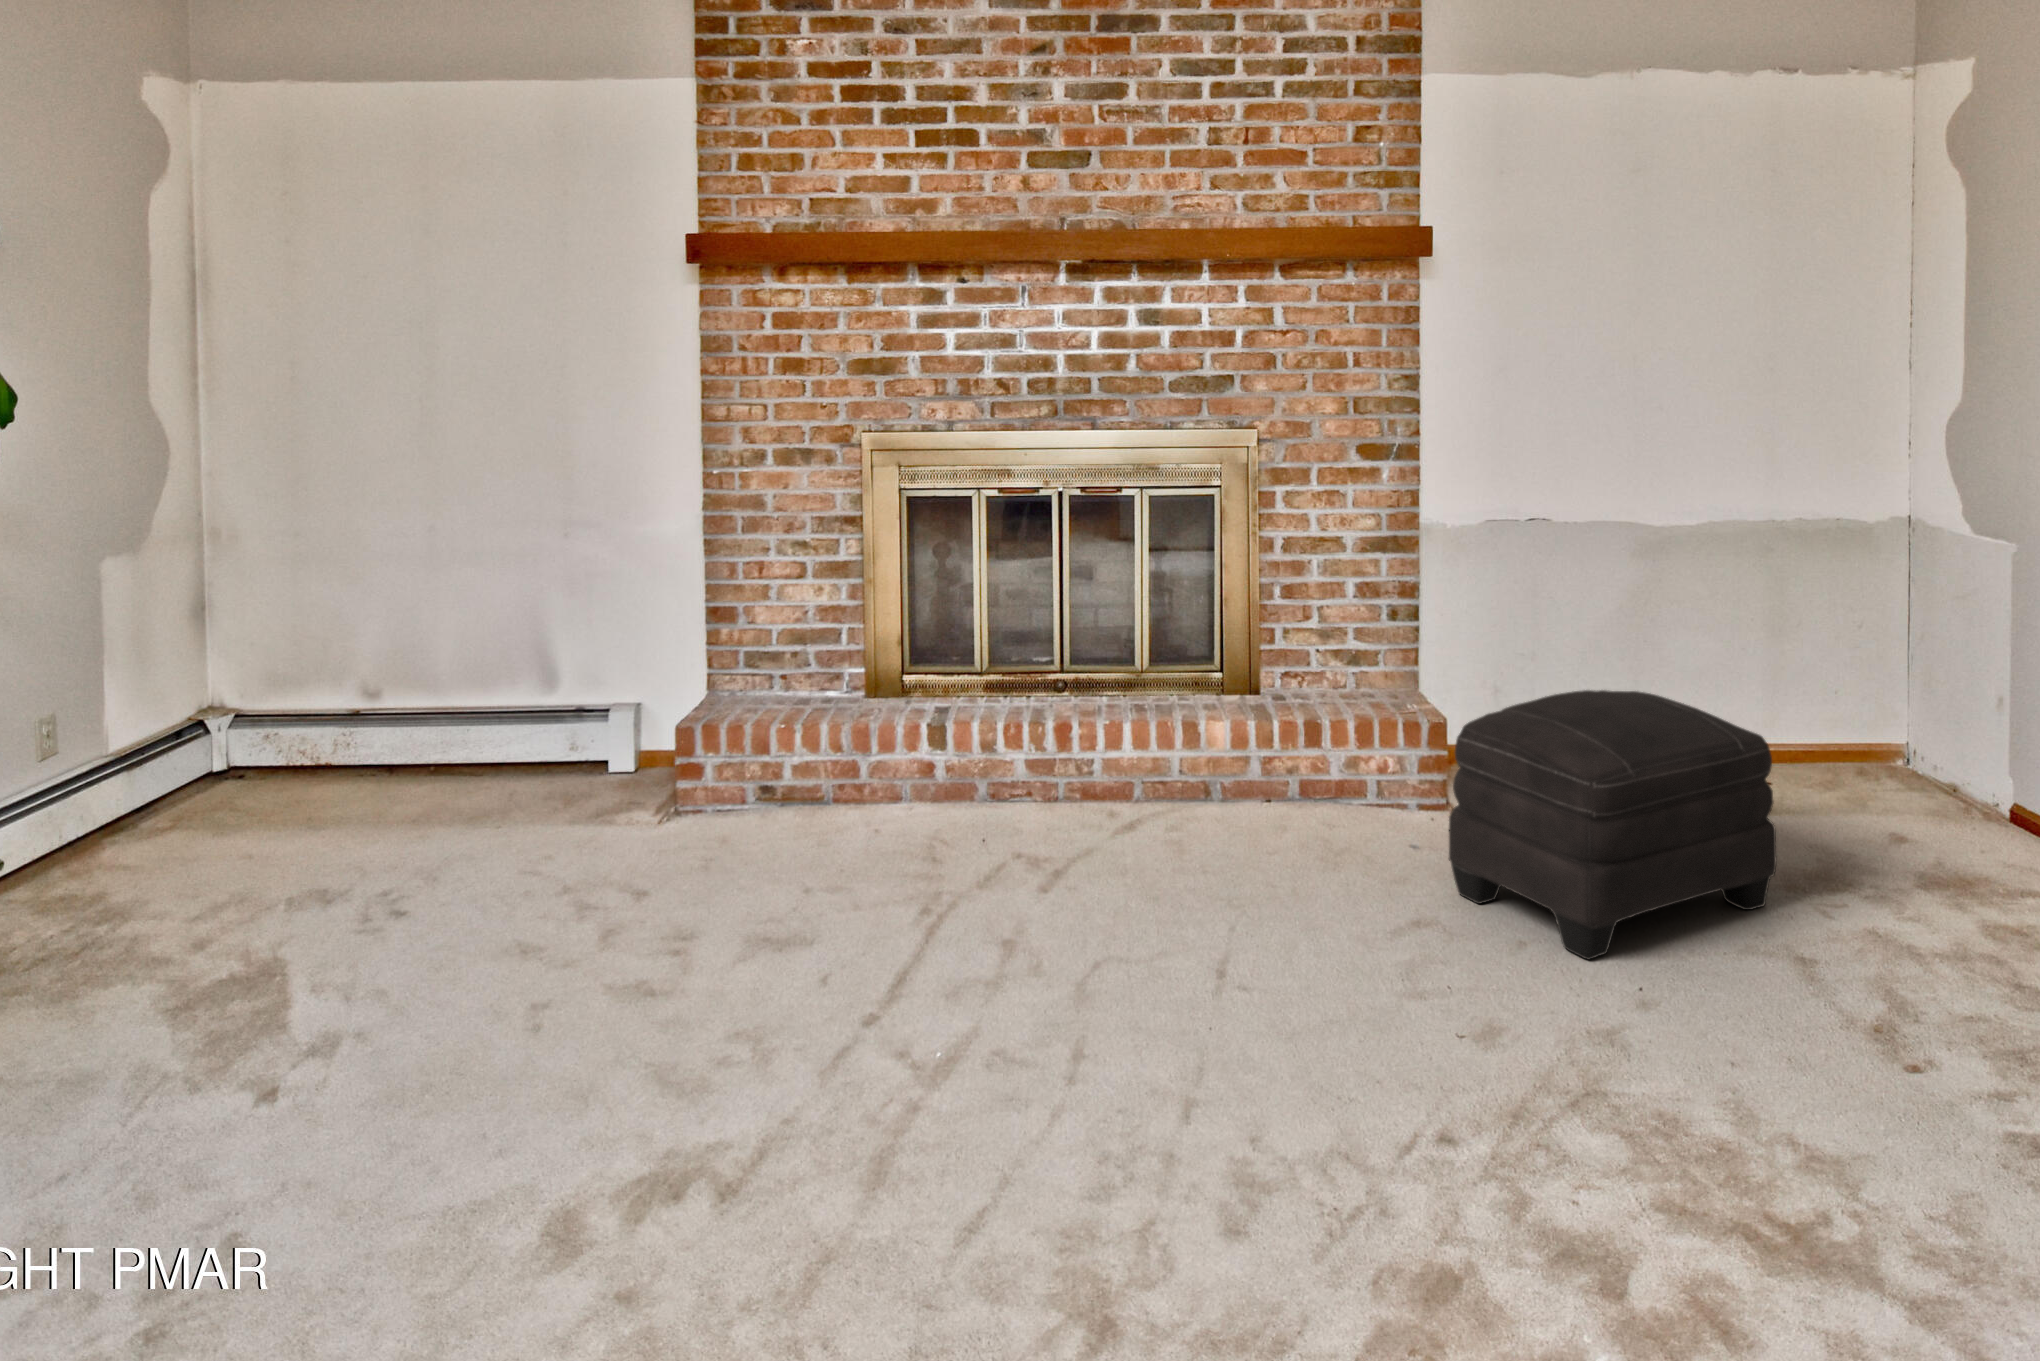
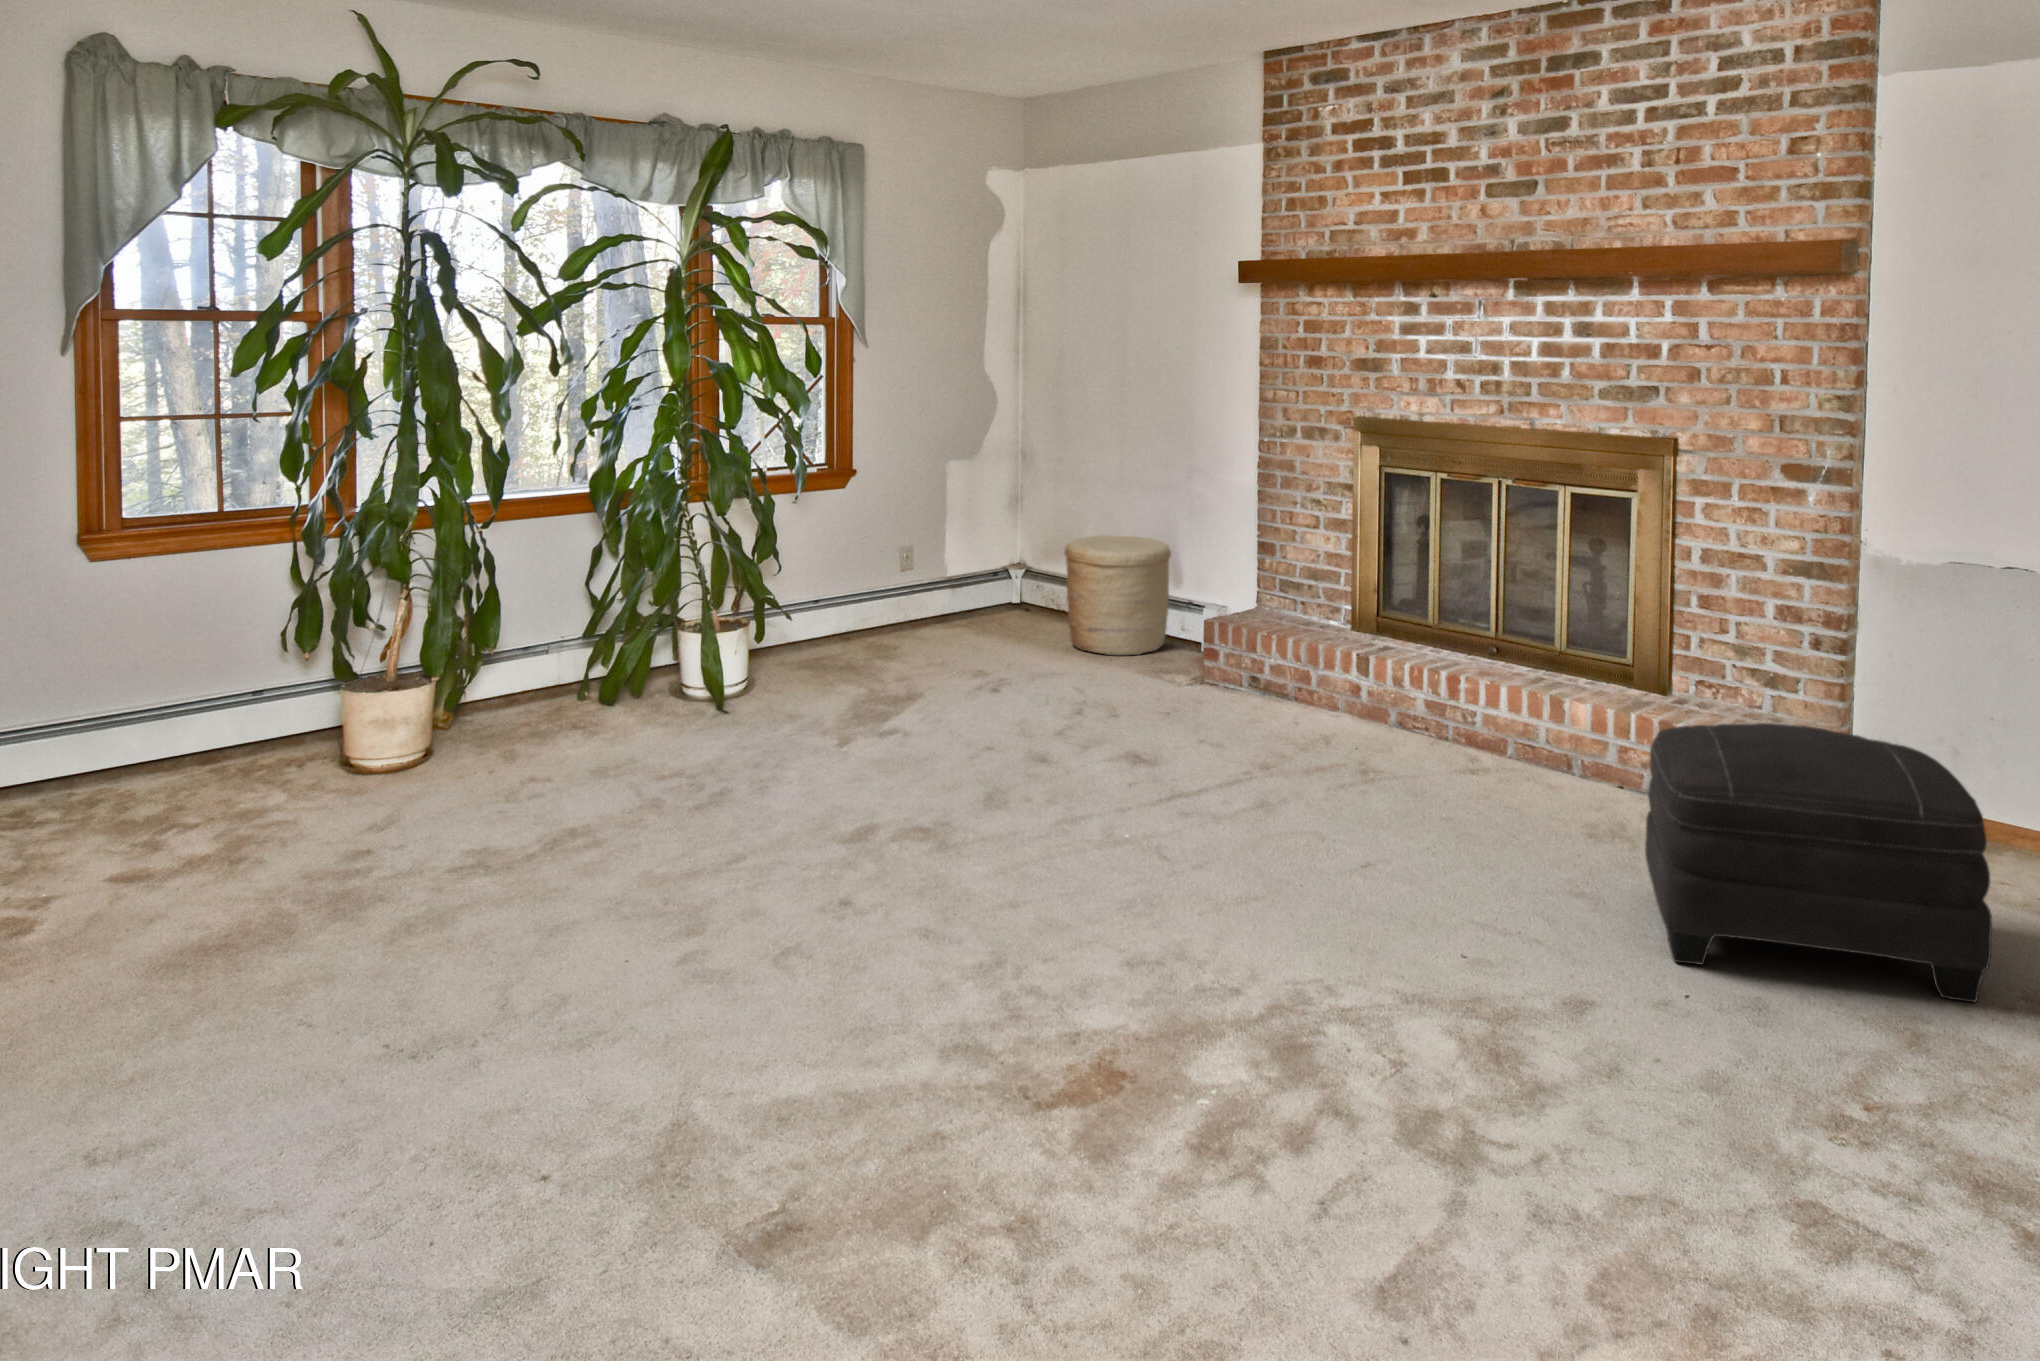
woven basket: none [400,623,568,805] -> present [1065,536,1171,656]

